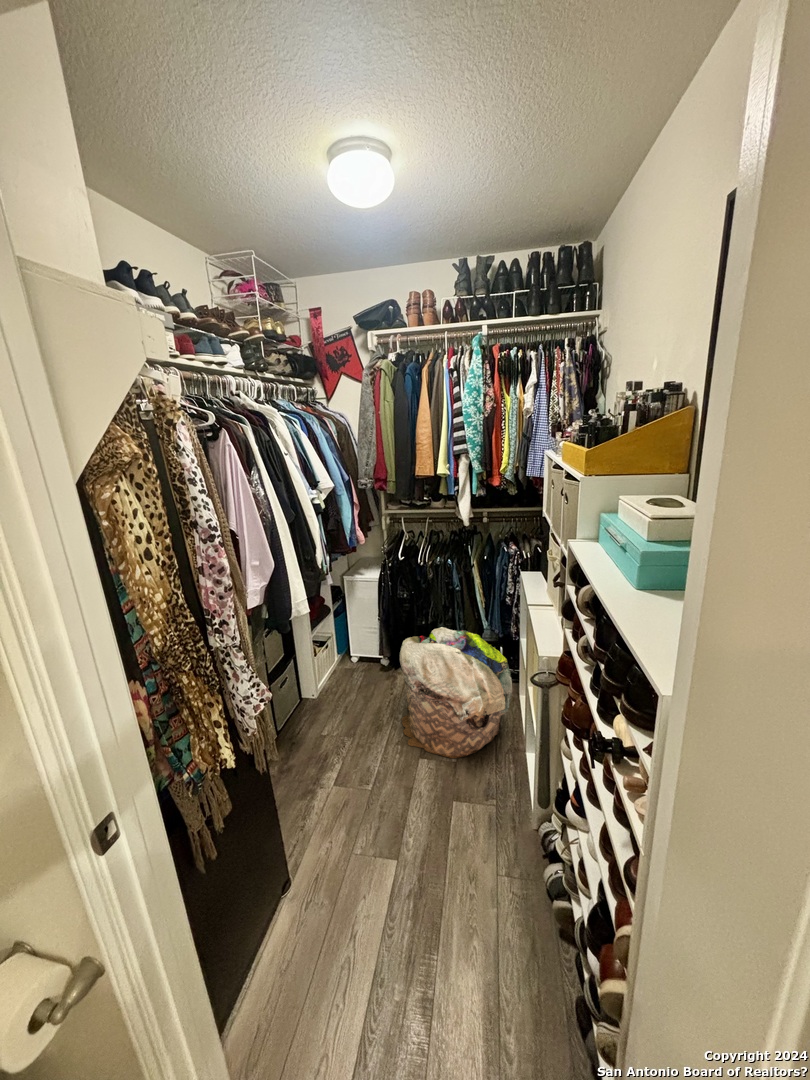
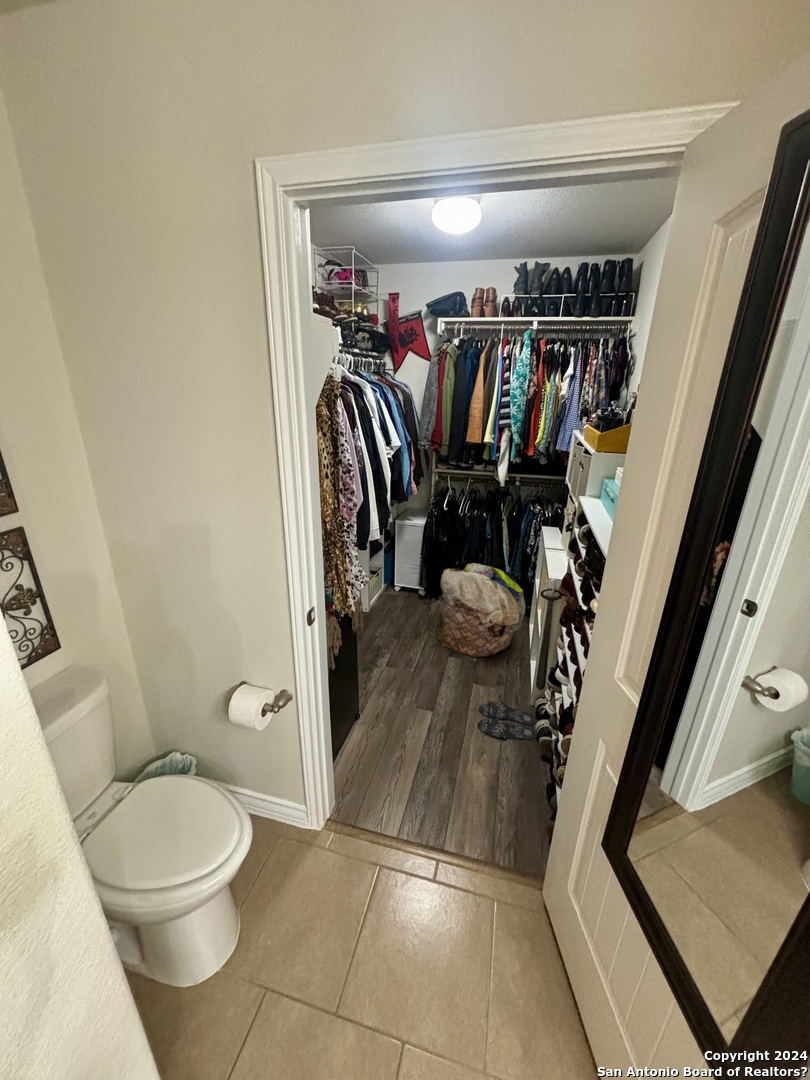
slippers: none [462,838,549,913] -> present [478,701,537,740]

